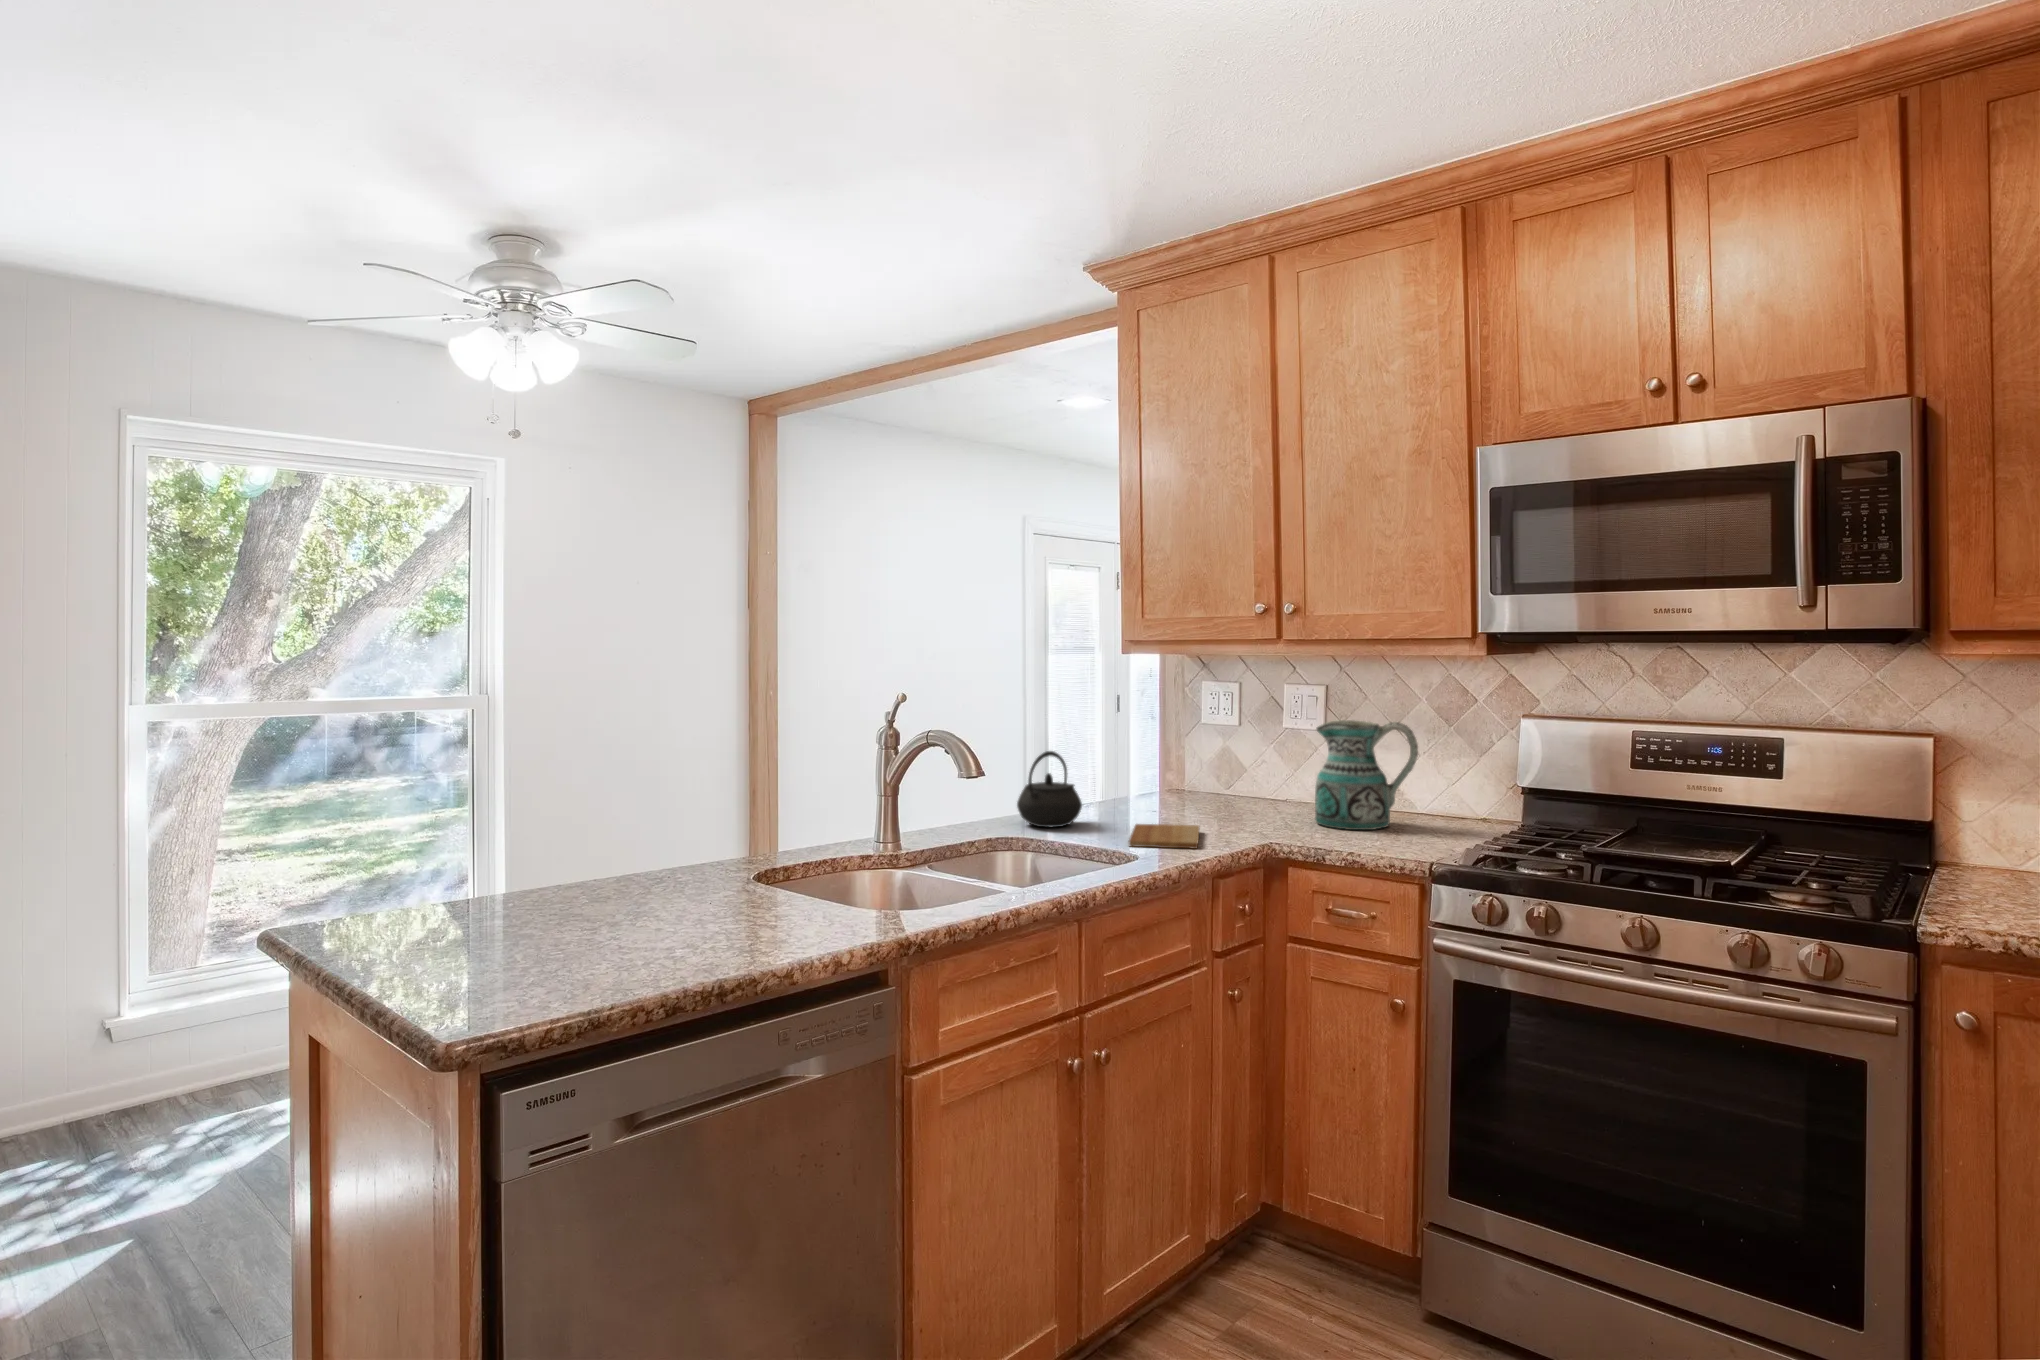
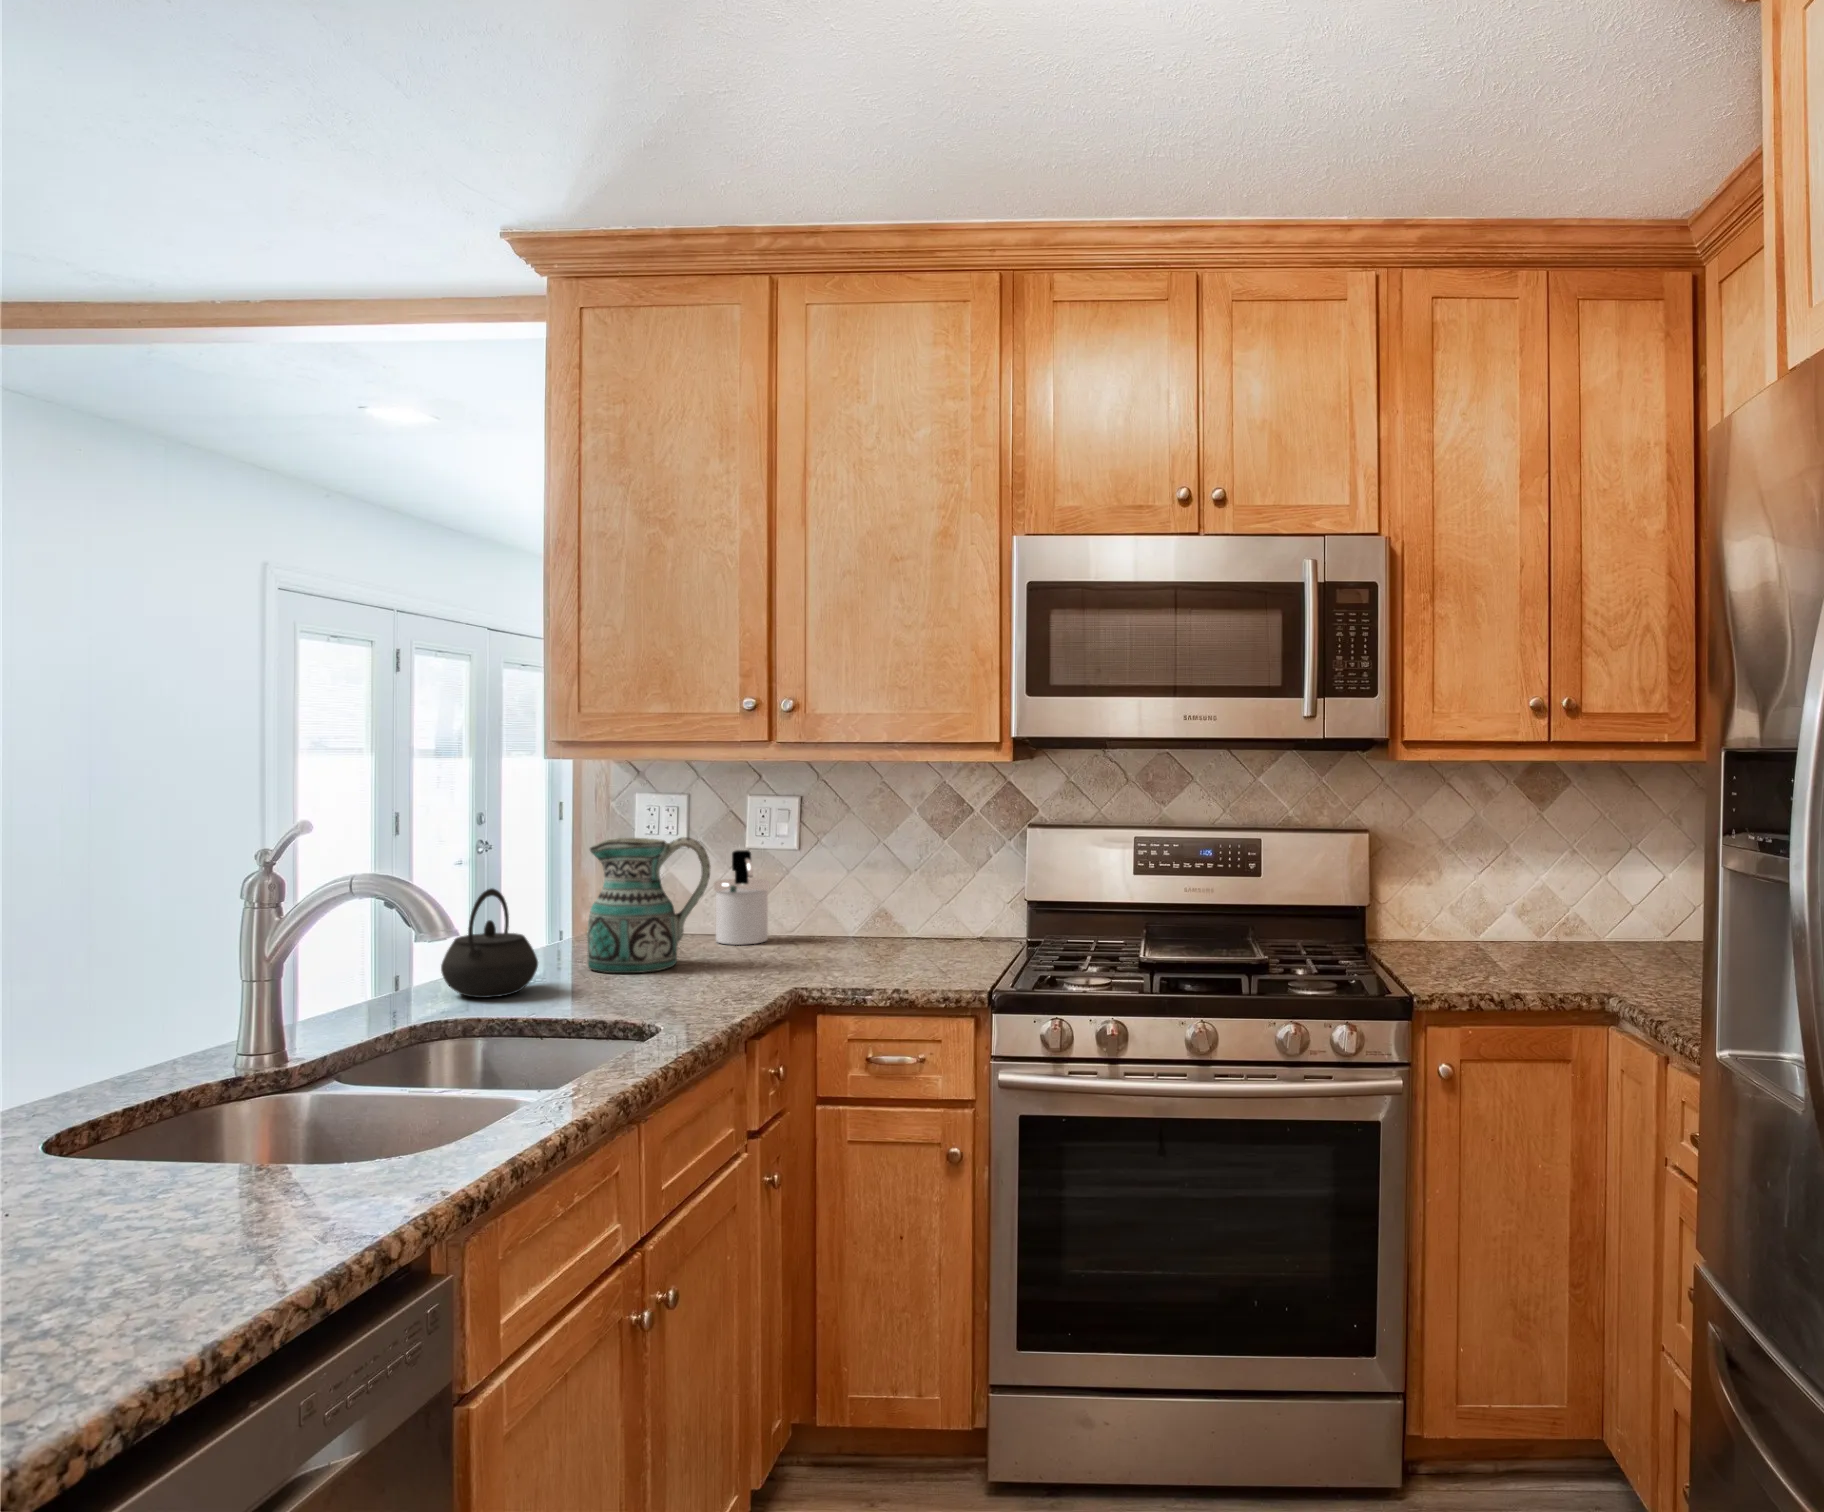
ceramic pitcher: present [1315,720,1418,830] -> present [587,837,710,973]
soap dispenser: none [1251,729,1298,806] -> present [714,850,769,945]
cutting board: present [1129,824,1199,849] -> none [617,974,726,1010]

